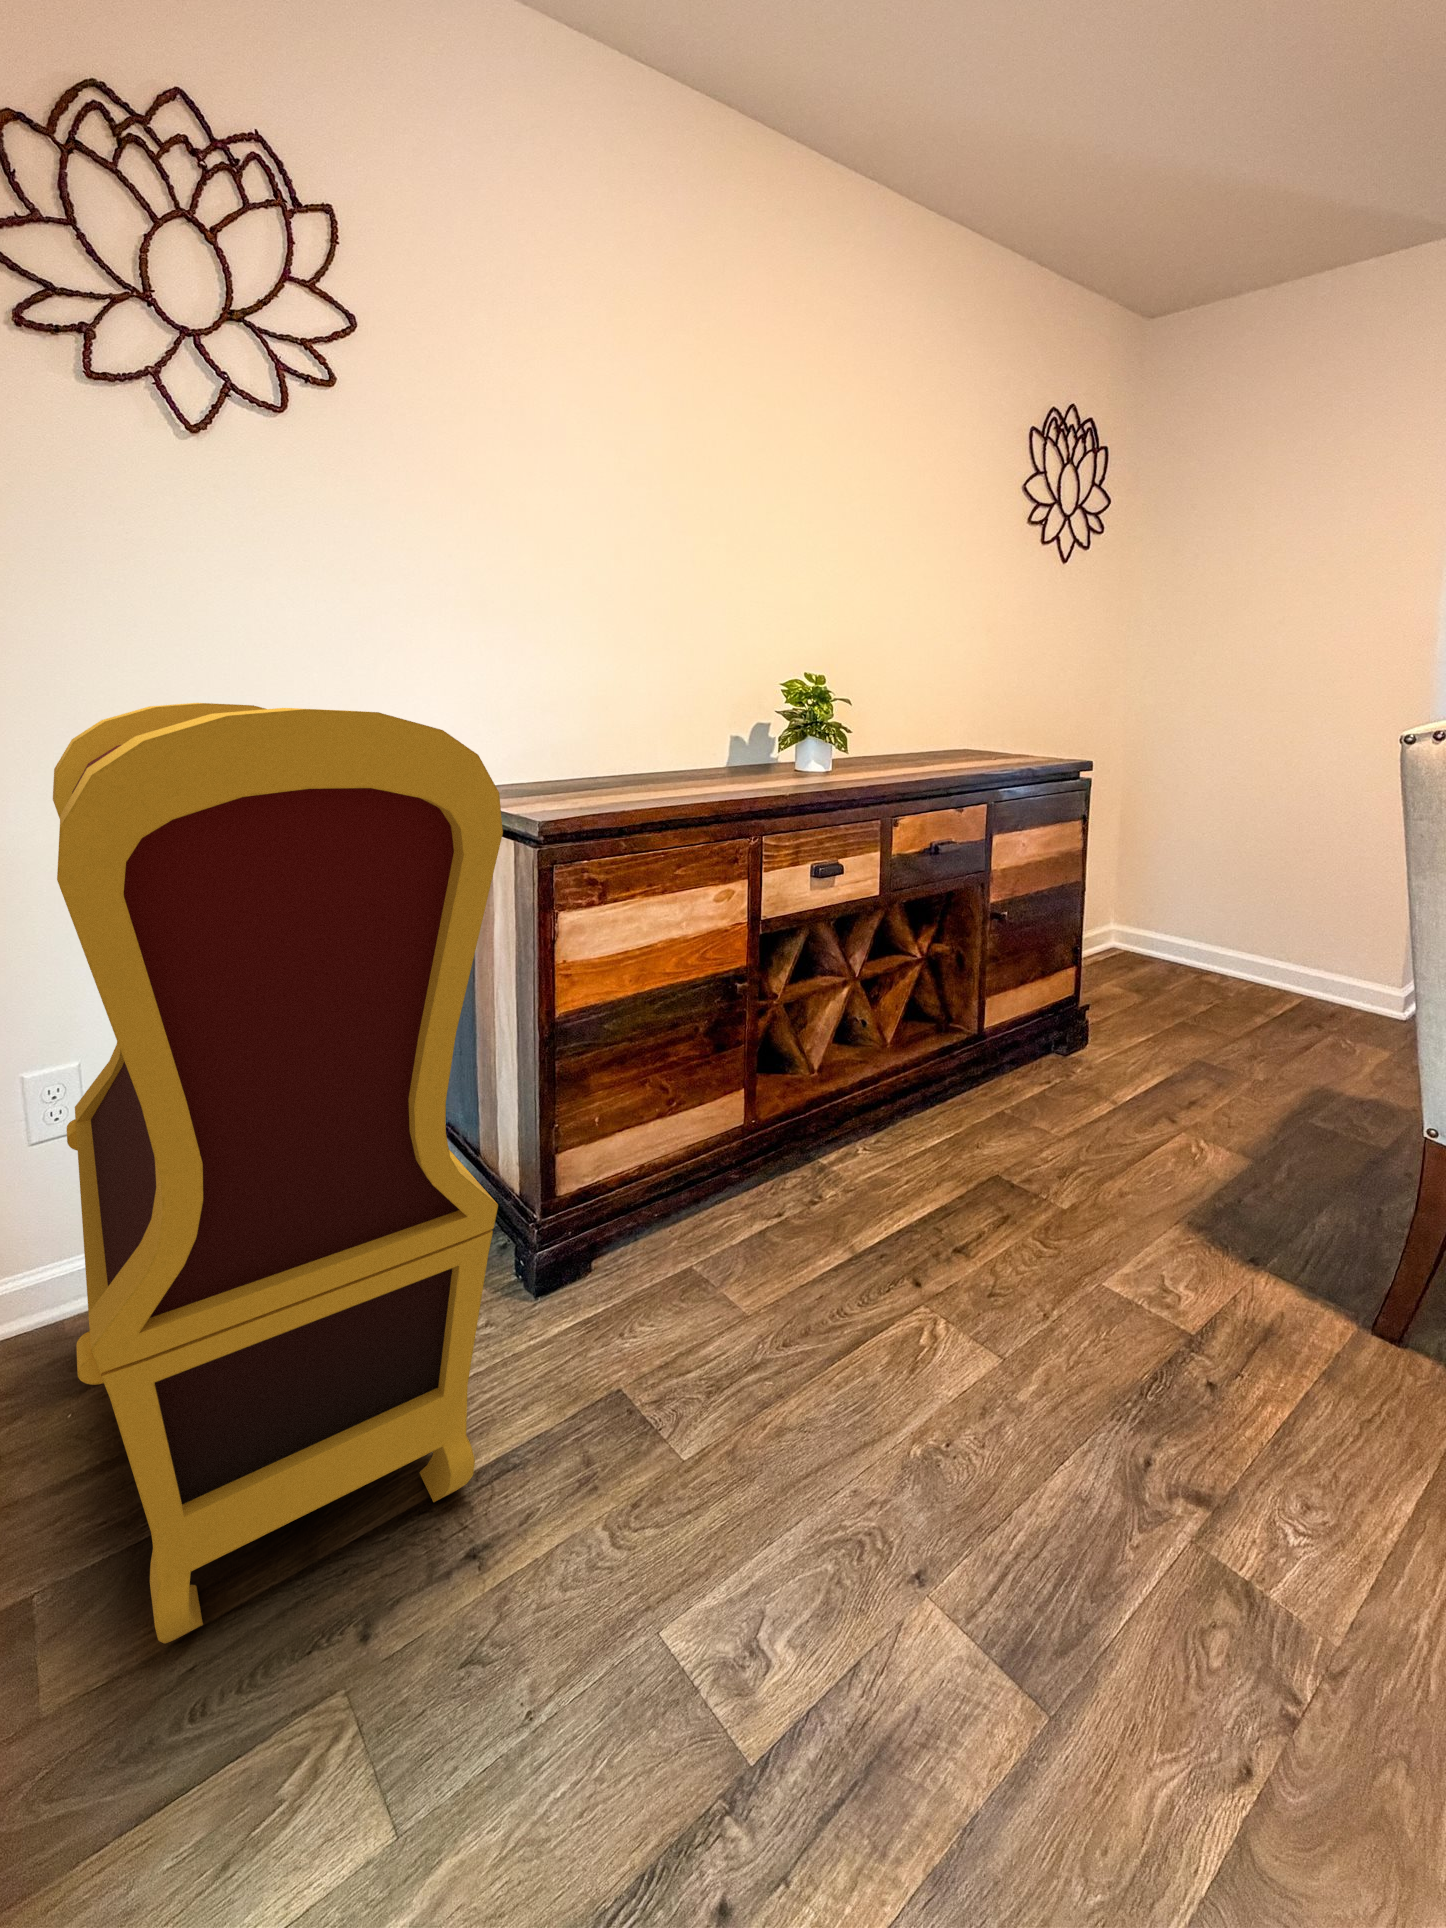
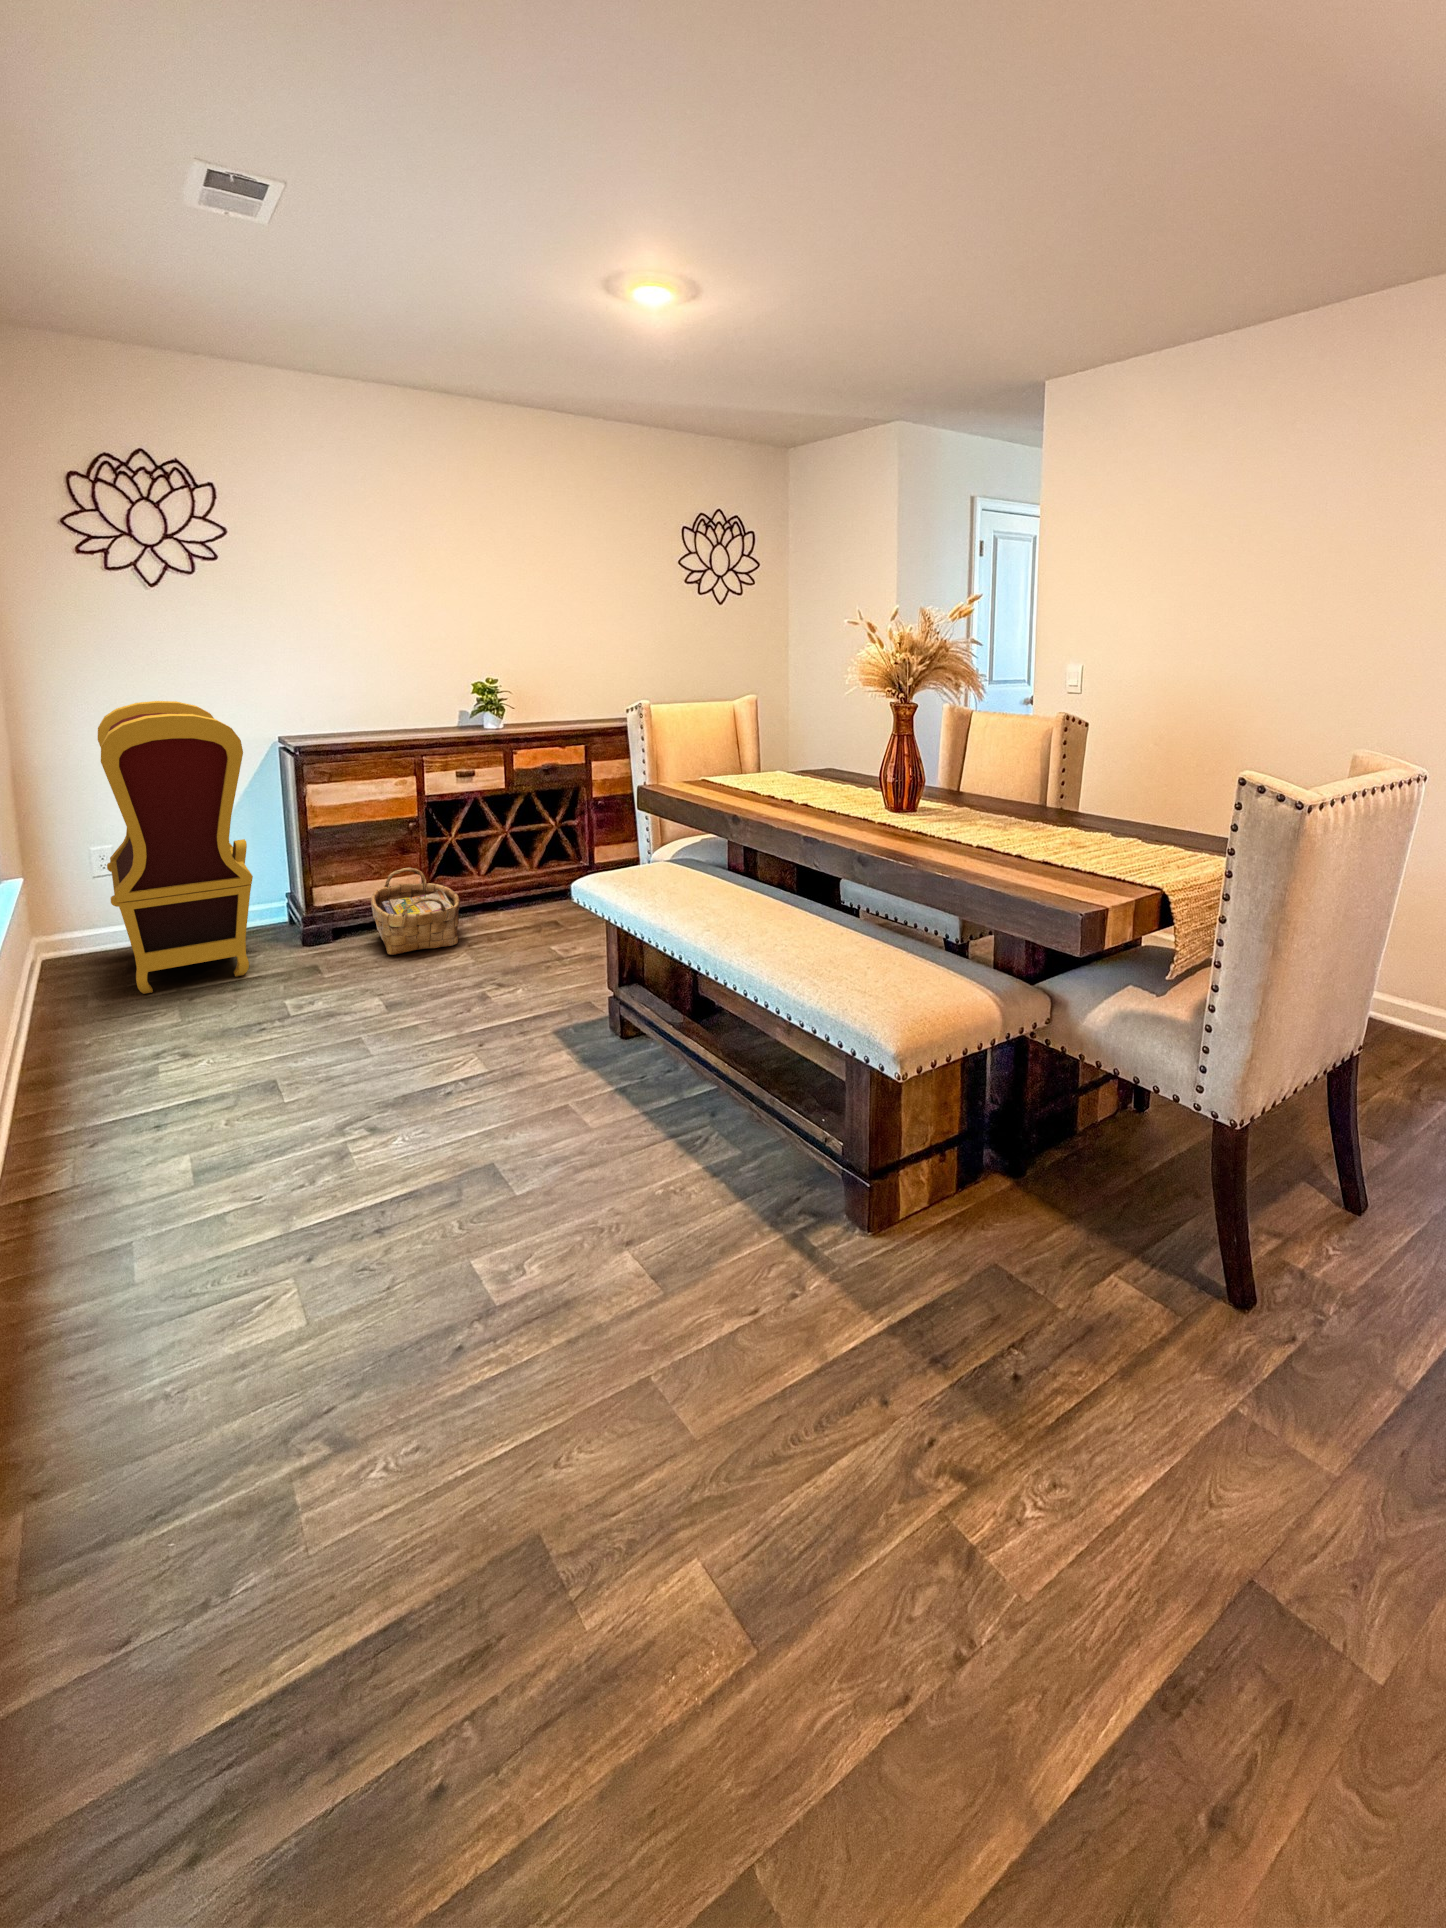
woven basket: none [707,1094,945,1367] -> present [371,868,460,955]

